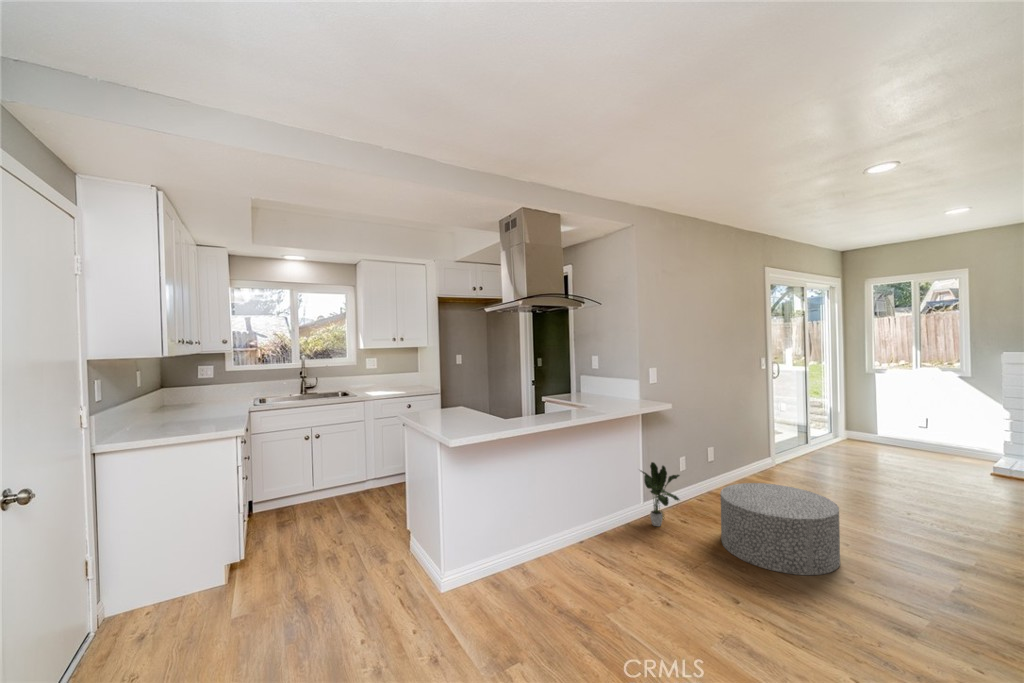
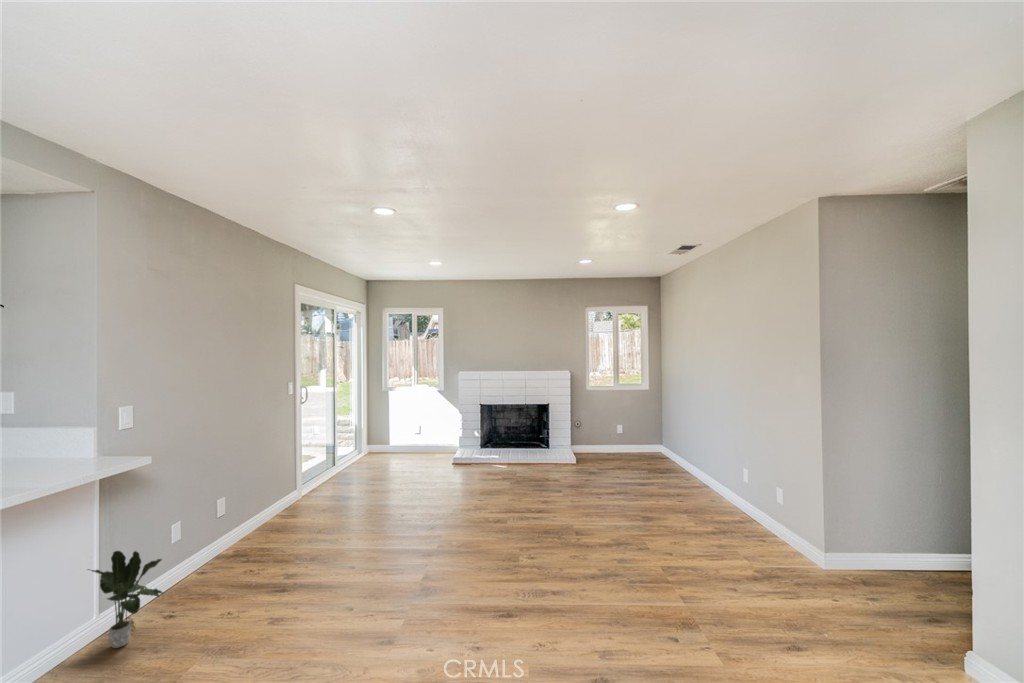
ottoman: present [720,483,840,575] -> none [222,530,354,649]

